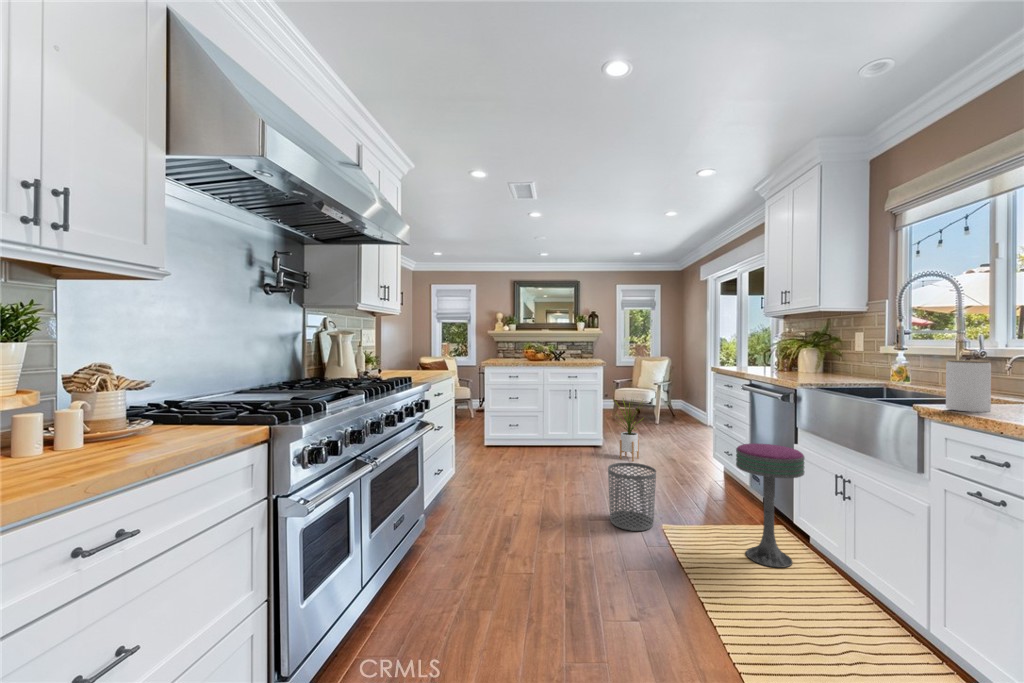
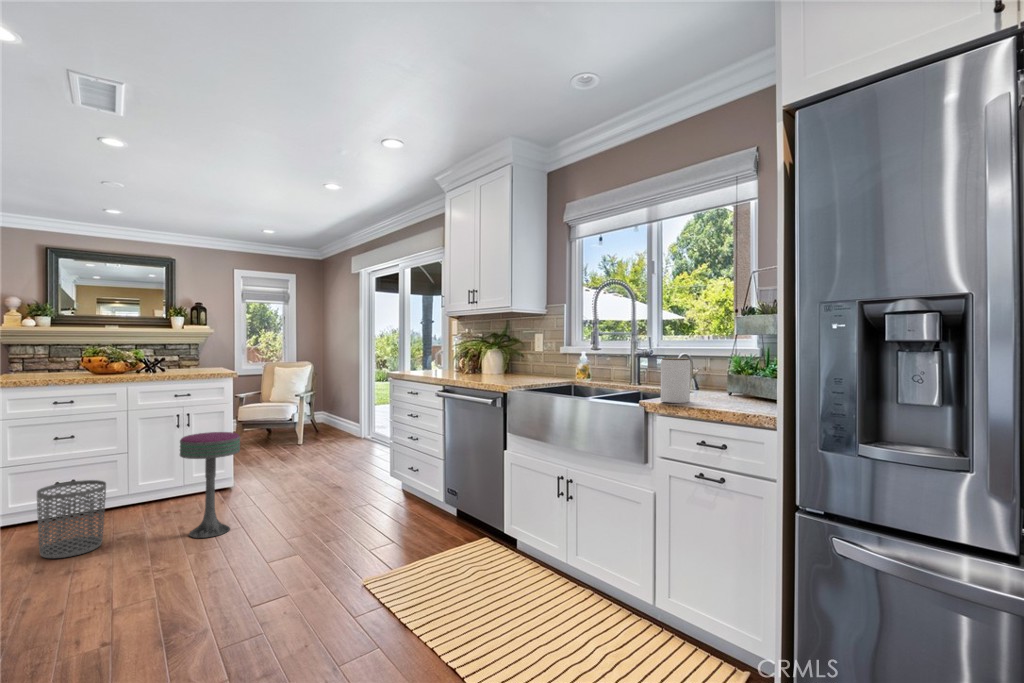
house plant: present [618,398,642,461] -> none [260,411,312,504]
bar stool: present [736,443,805,568] -> present [180,432,240,538]
waste bin: present [608,463,656,531] -> present [37,480,106,558]

